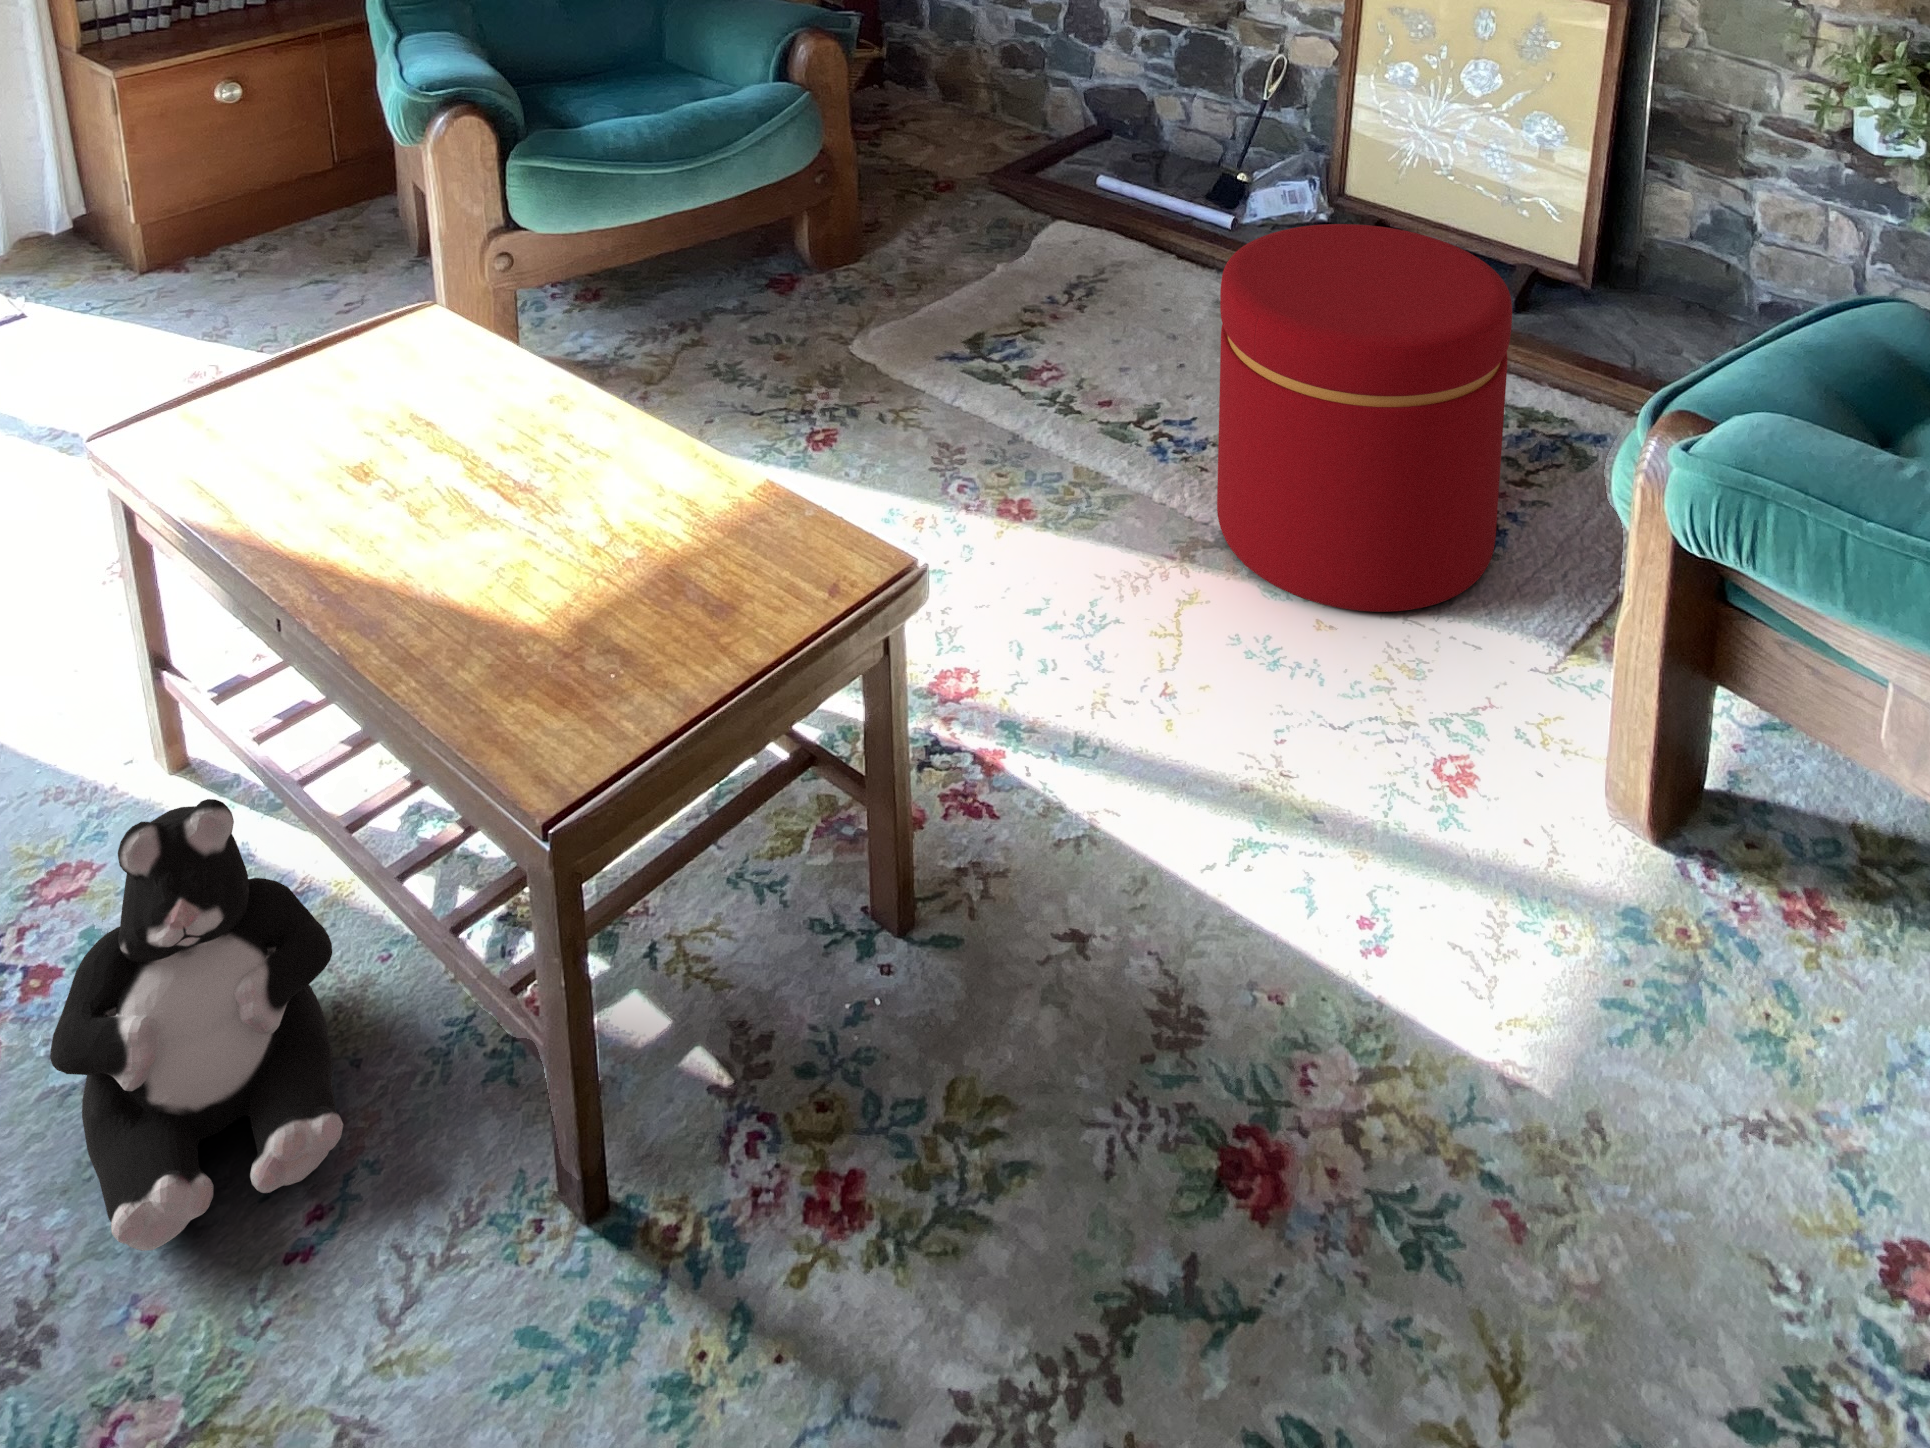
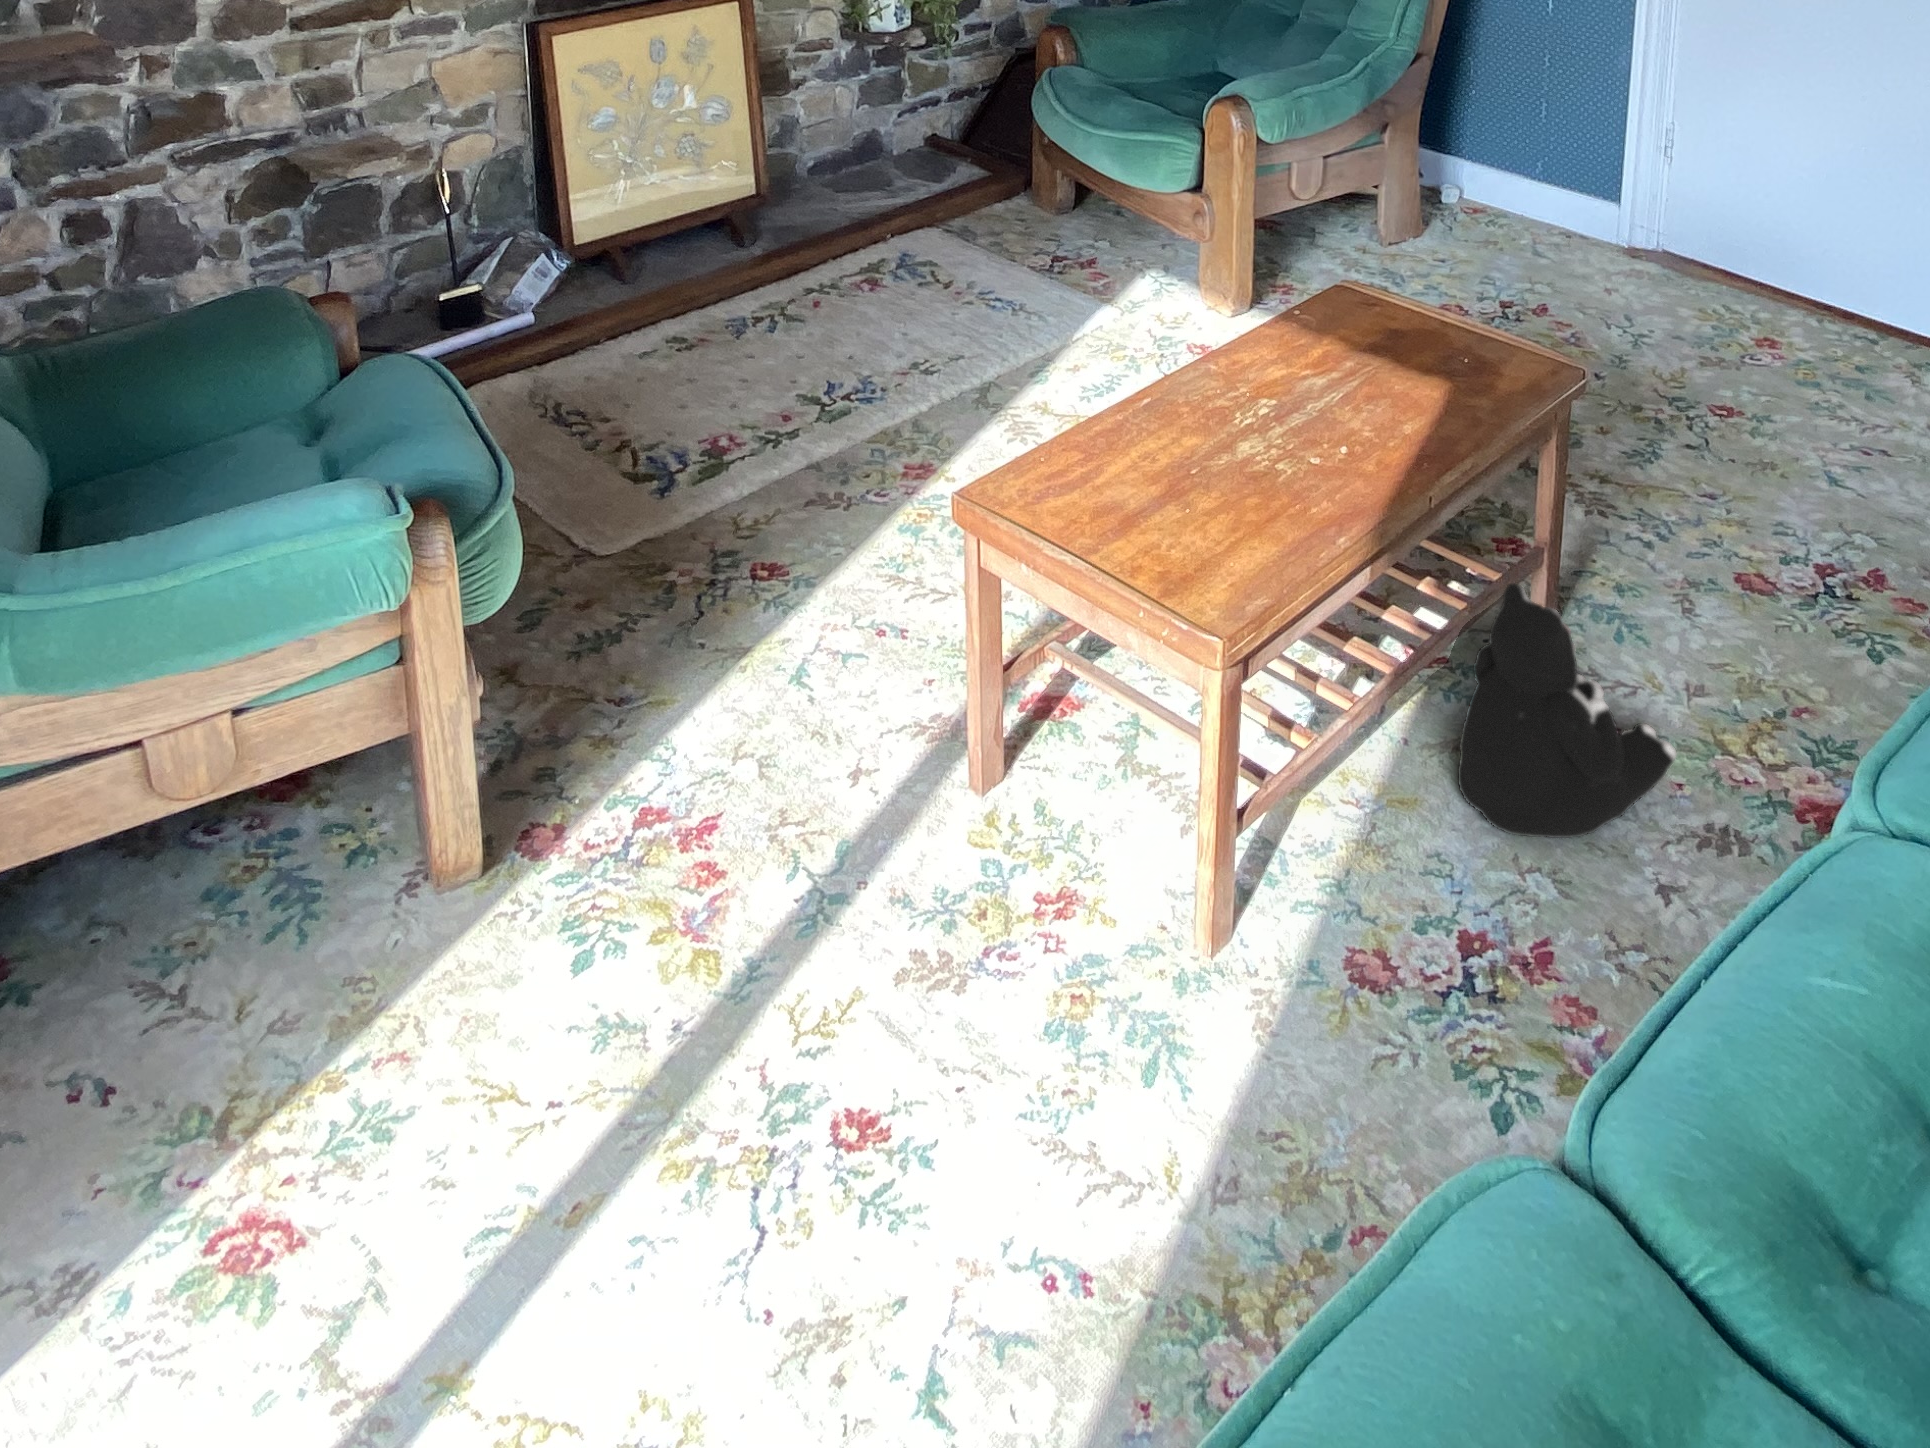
ottoman: present [1217,224,1512,612] -> none [880,138,1073,388]

